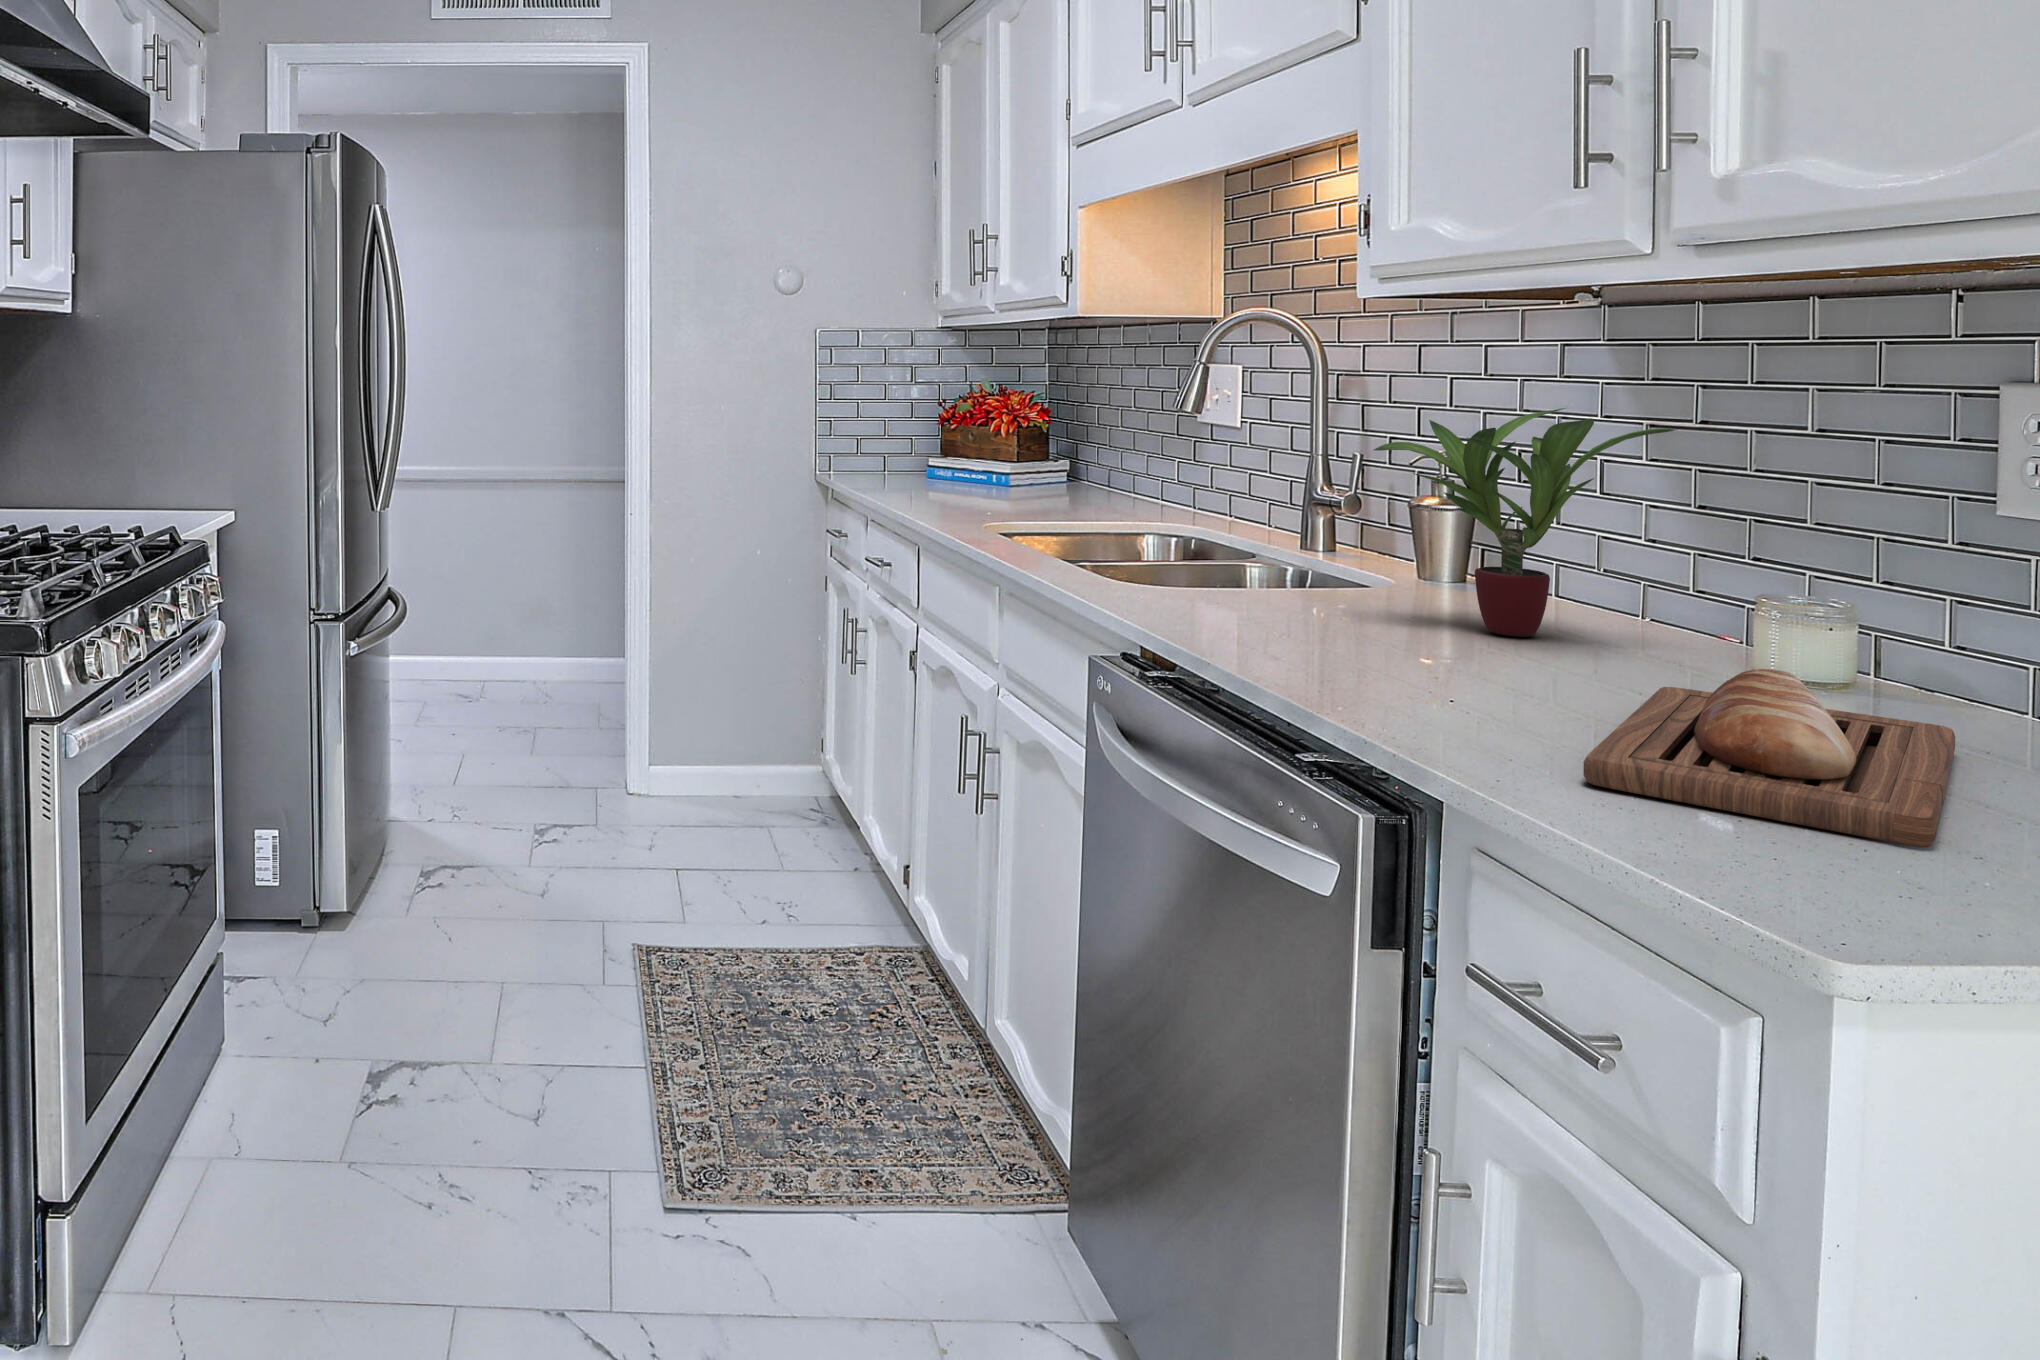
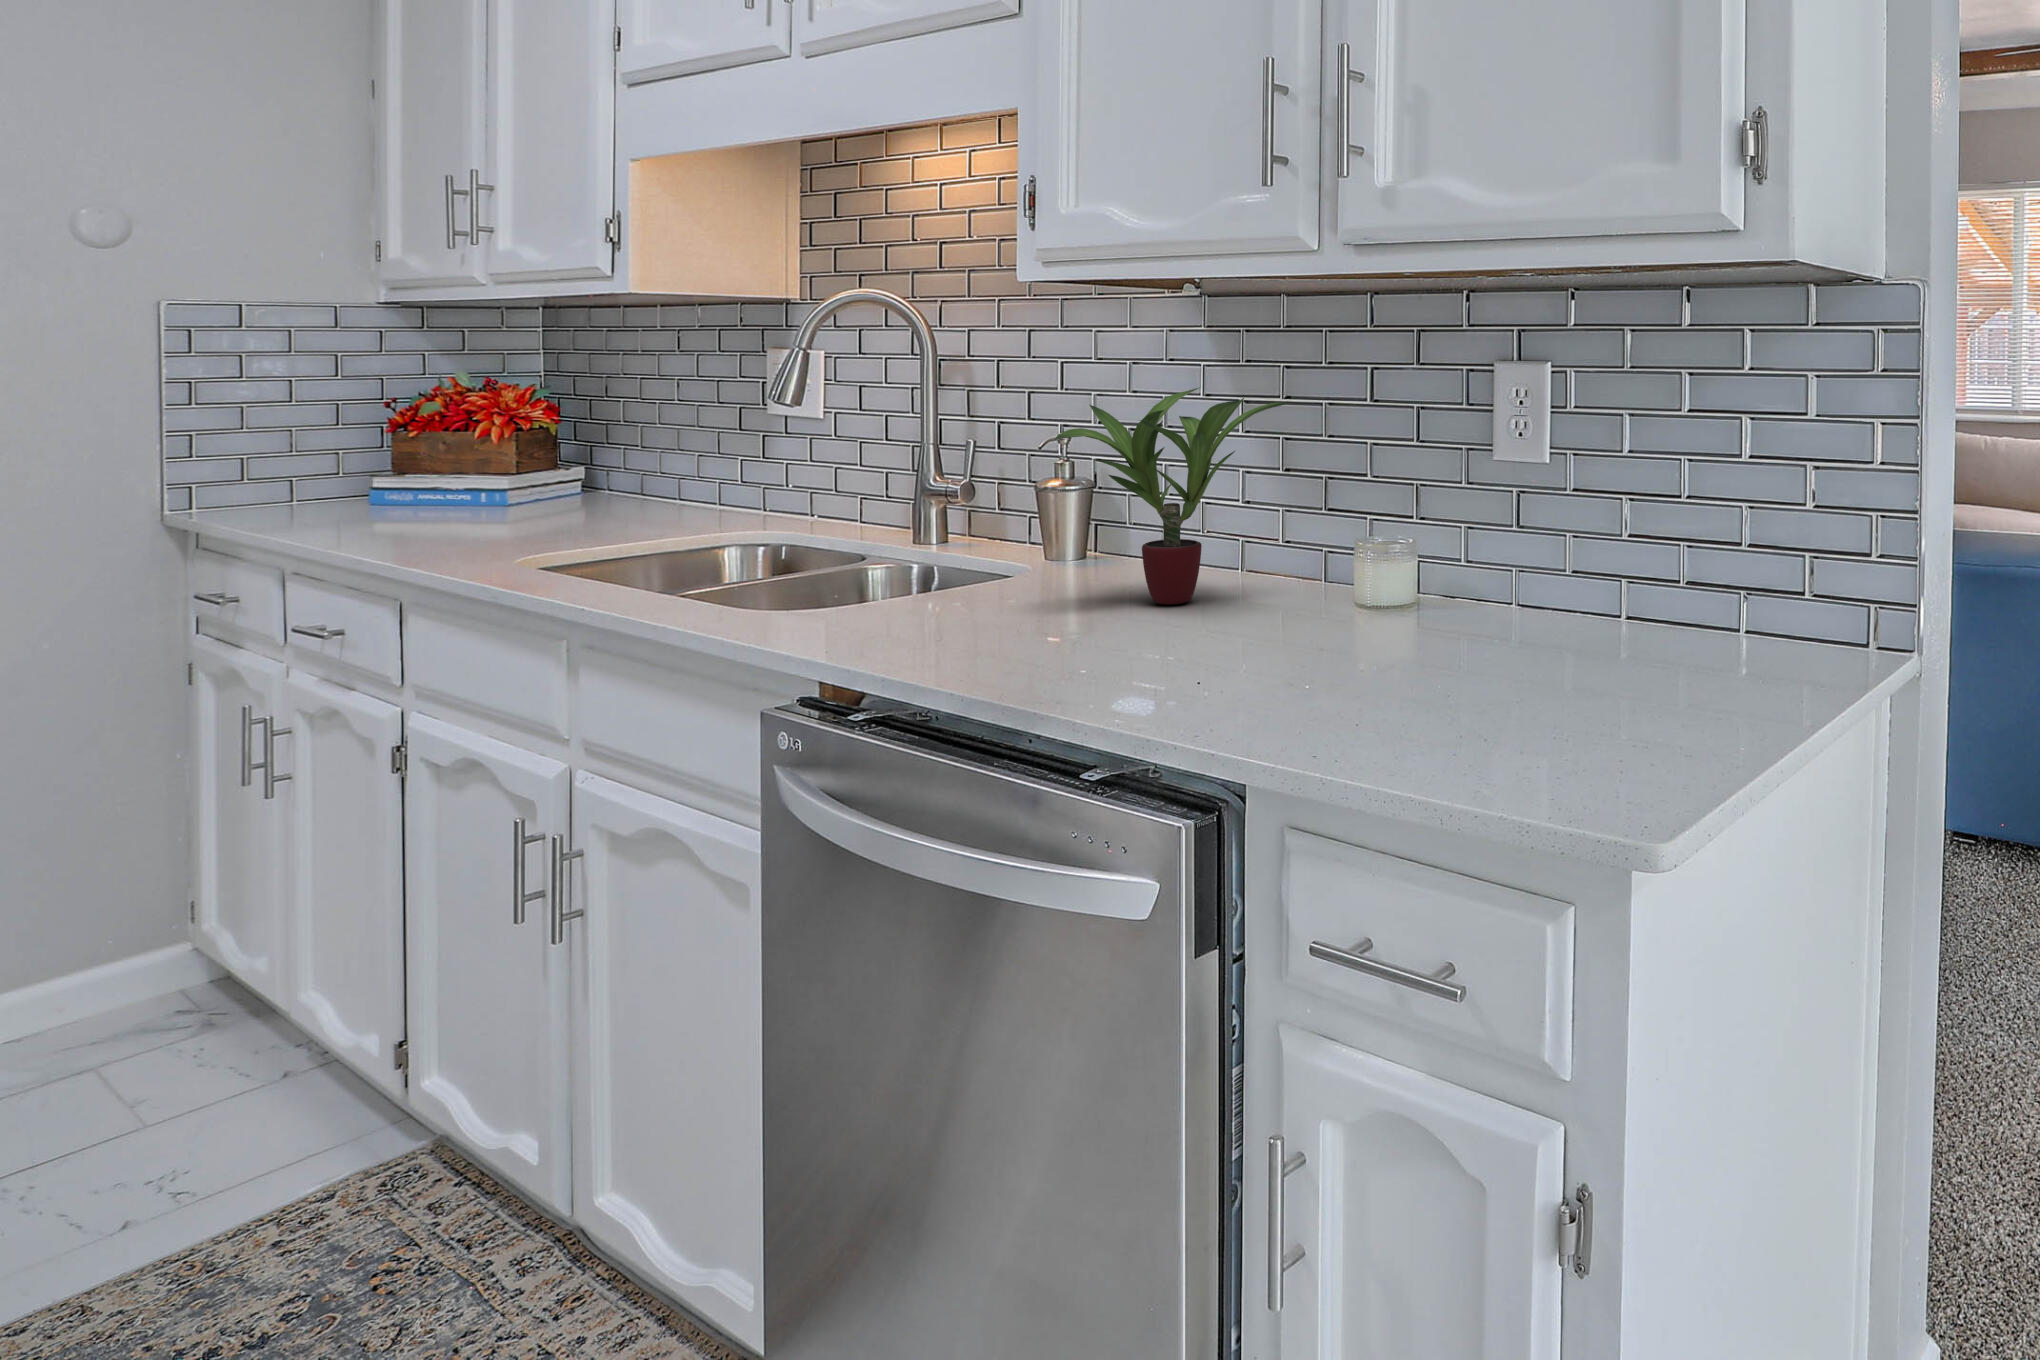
bread loaf: present [1583,669,1955,847] -> none [1338,602,1589,738]

